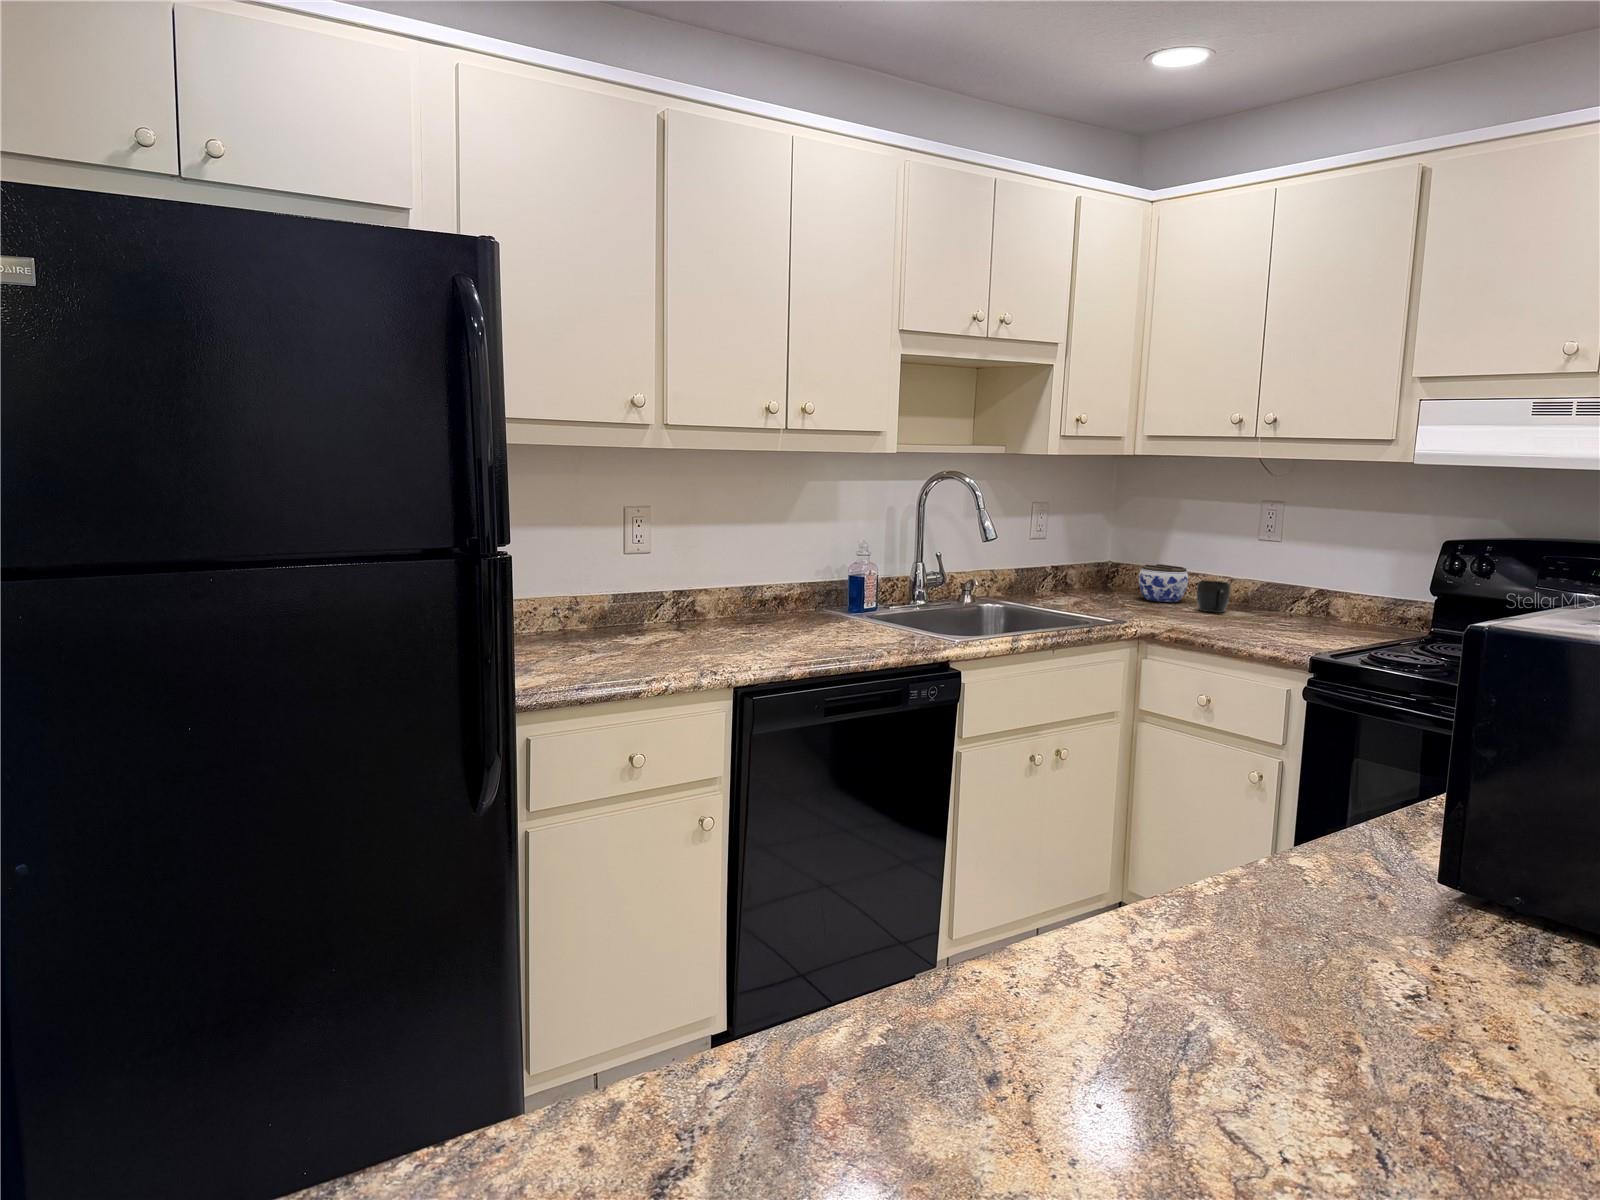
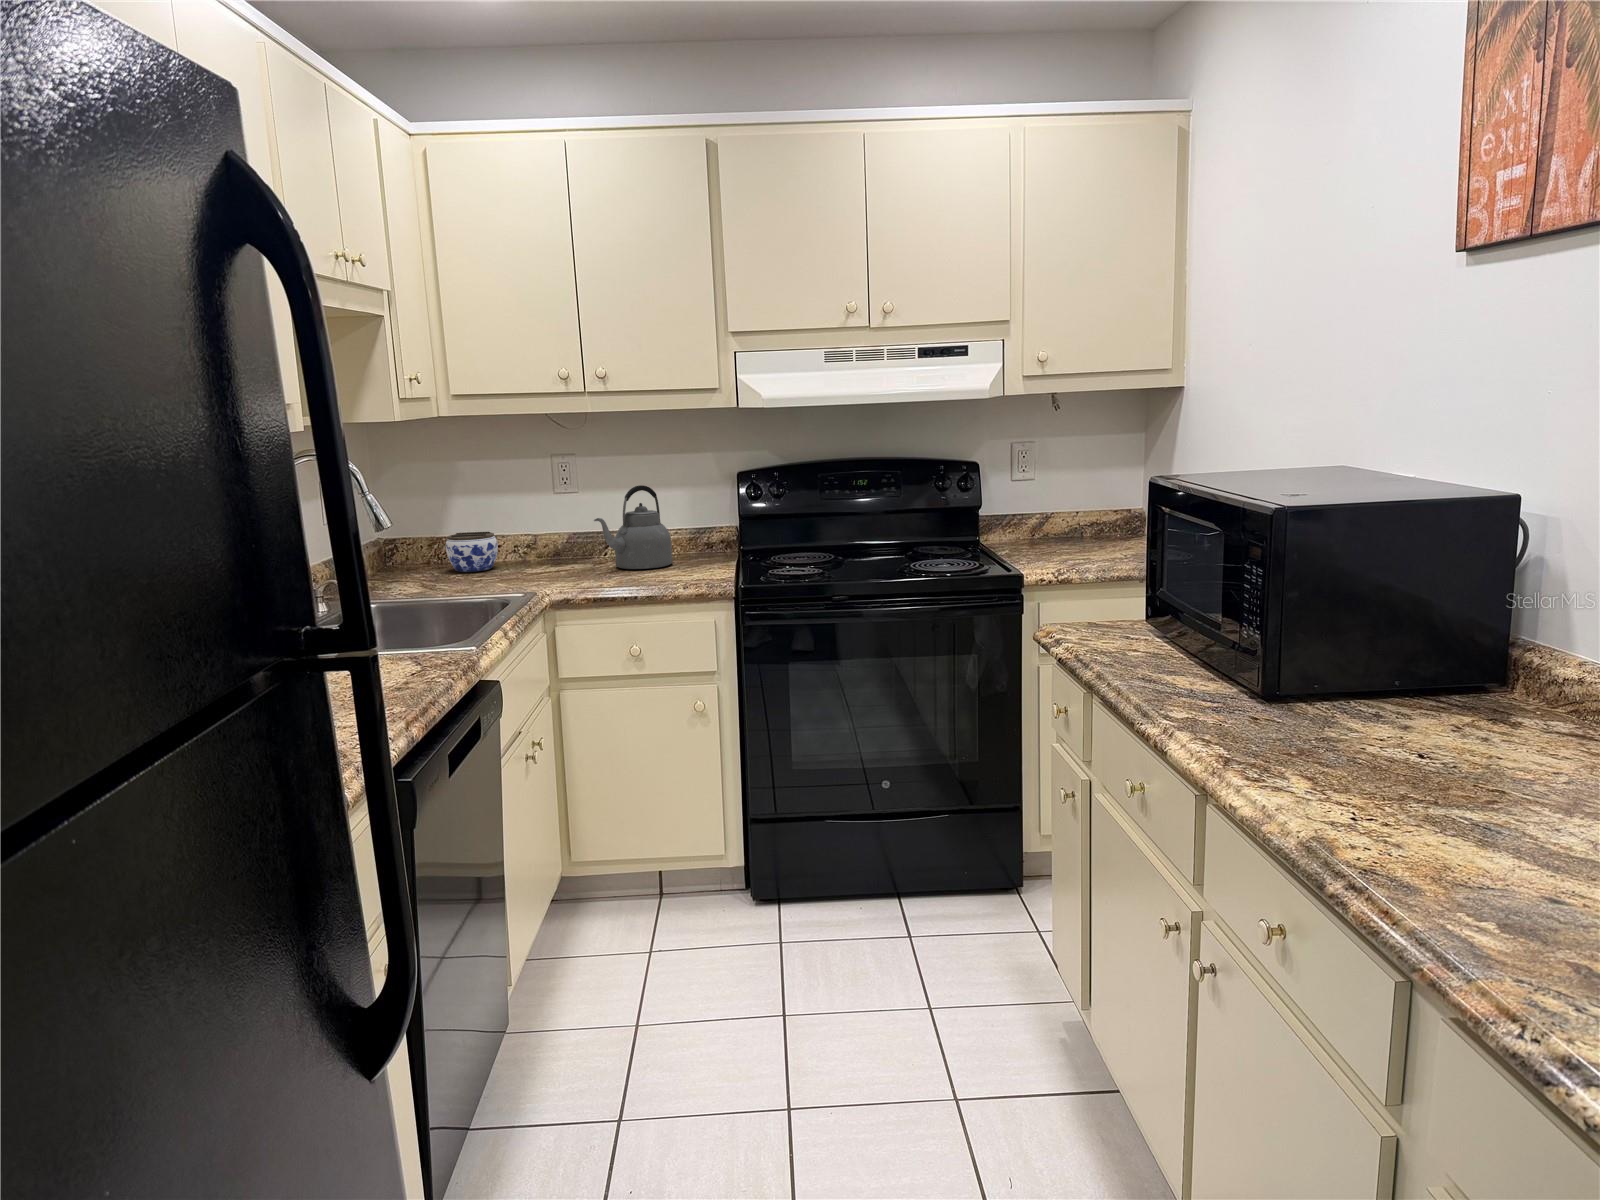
kettle: none [1242,540,1338,631] -> present [594,485,673,569]
mug: present [1197,580,1230,613] -> none [527,538,563,571]

